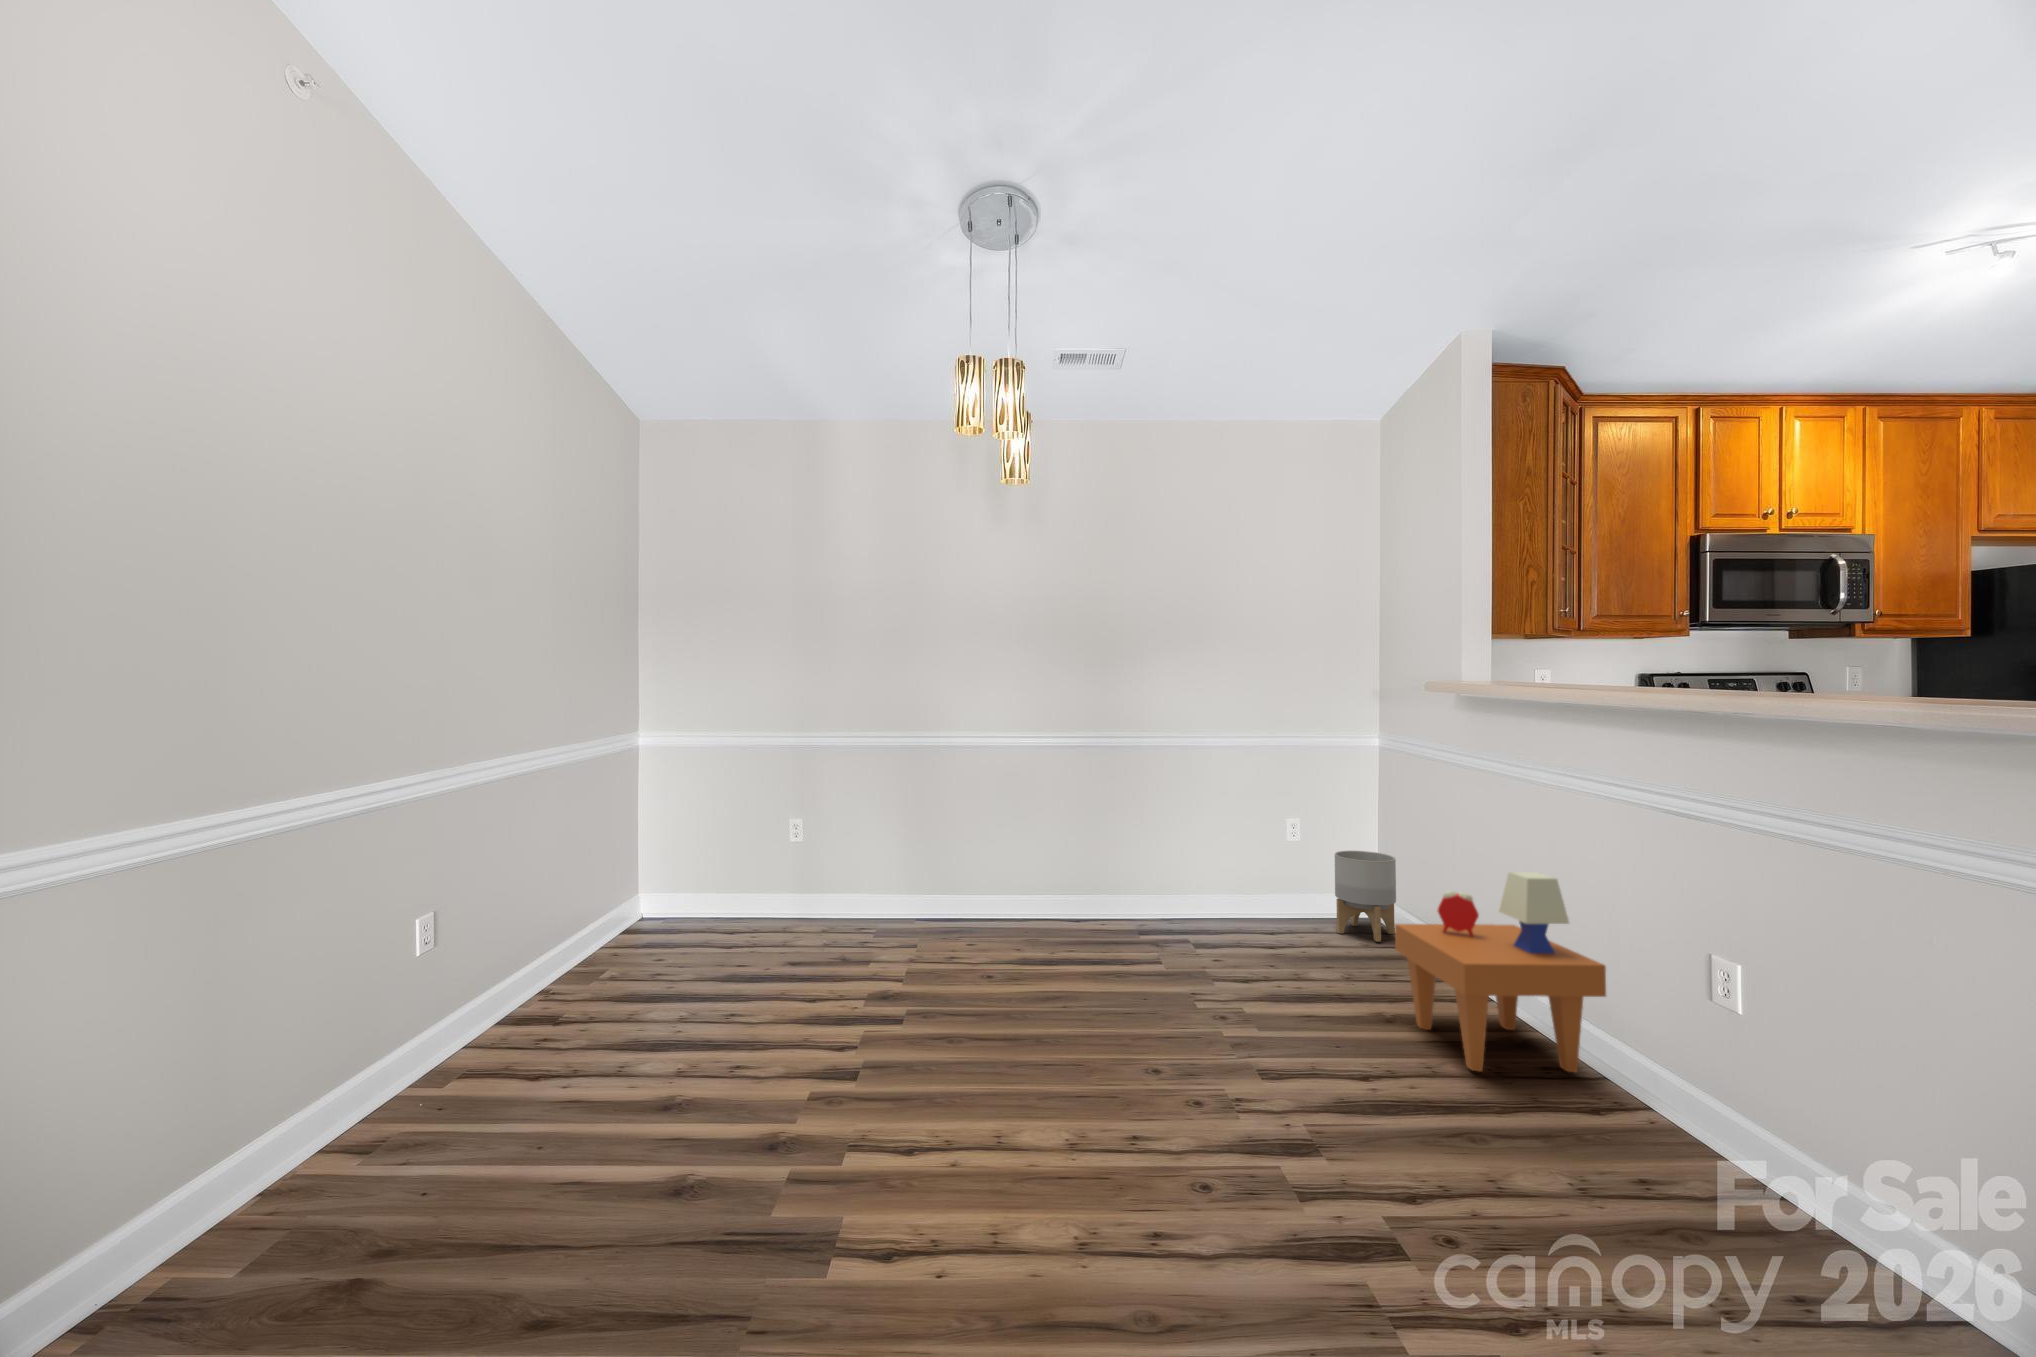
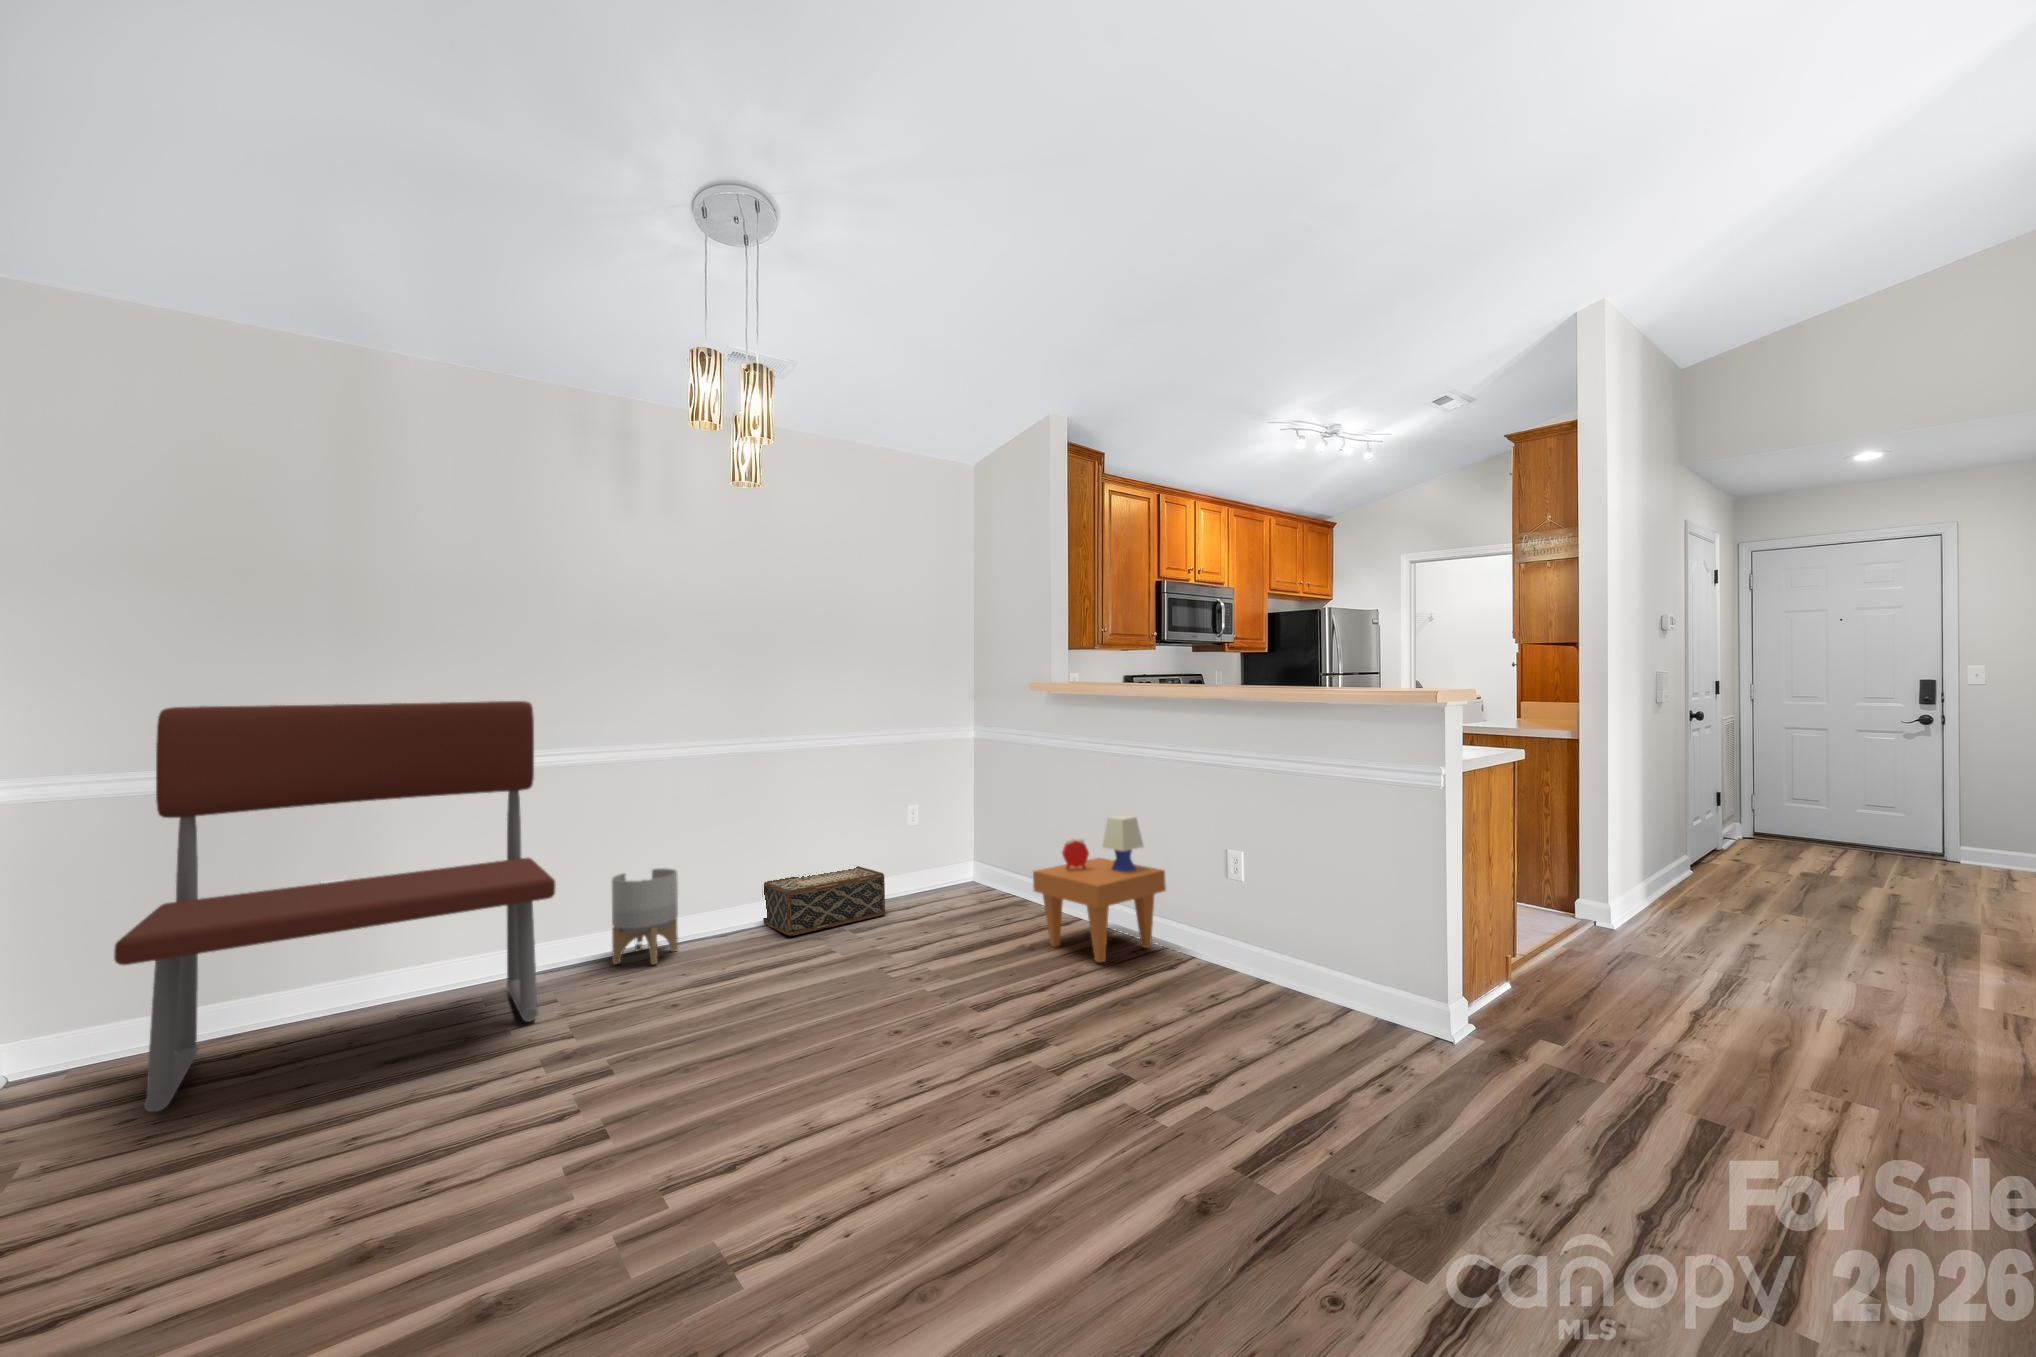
bench: none [649,690,916,958] -> present [114,701,556,1112]
planter: present [1335,850,1396,942] -> present [612,868,678,965]
woven basket: none [1115,876,1238,936] -> present [763,866,885,936]

